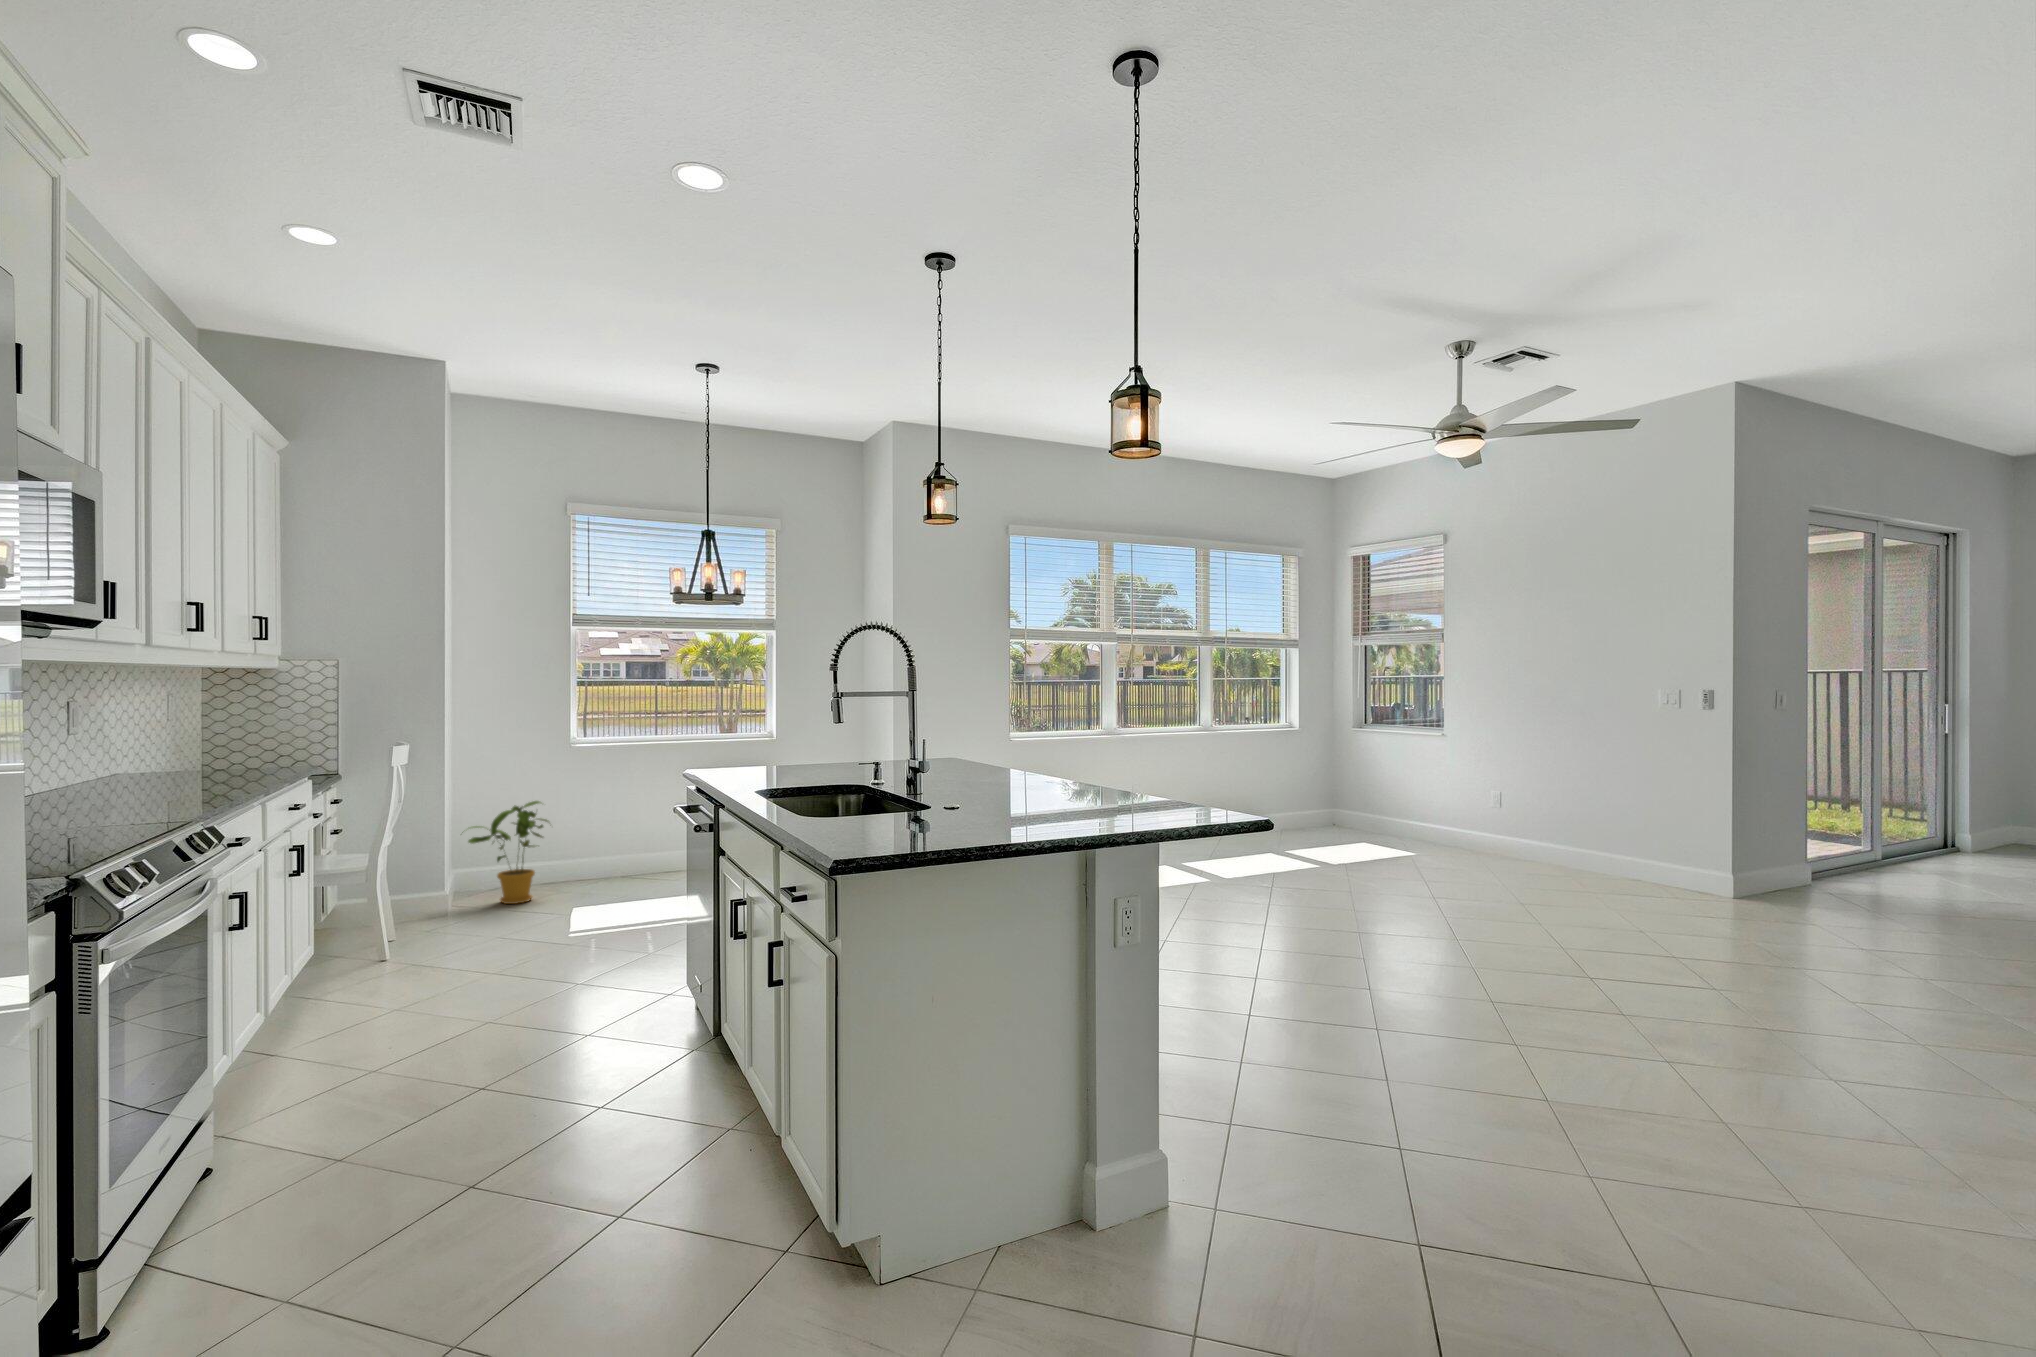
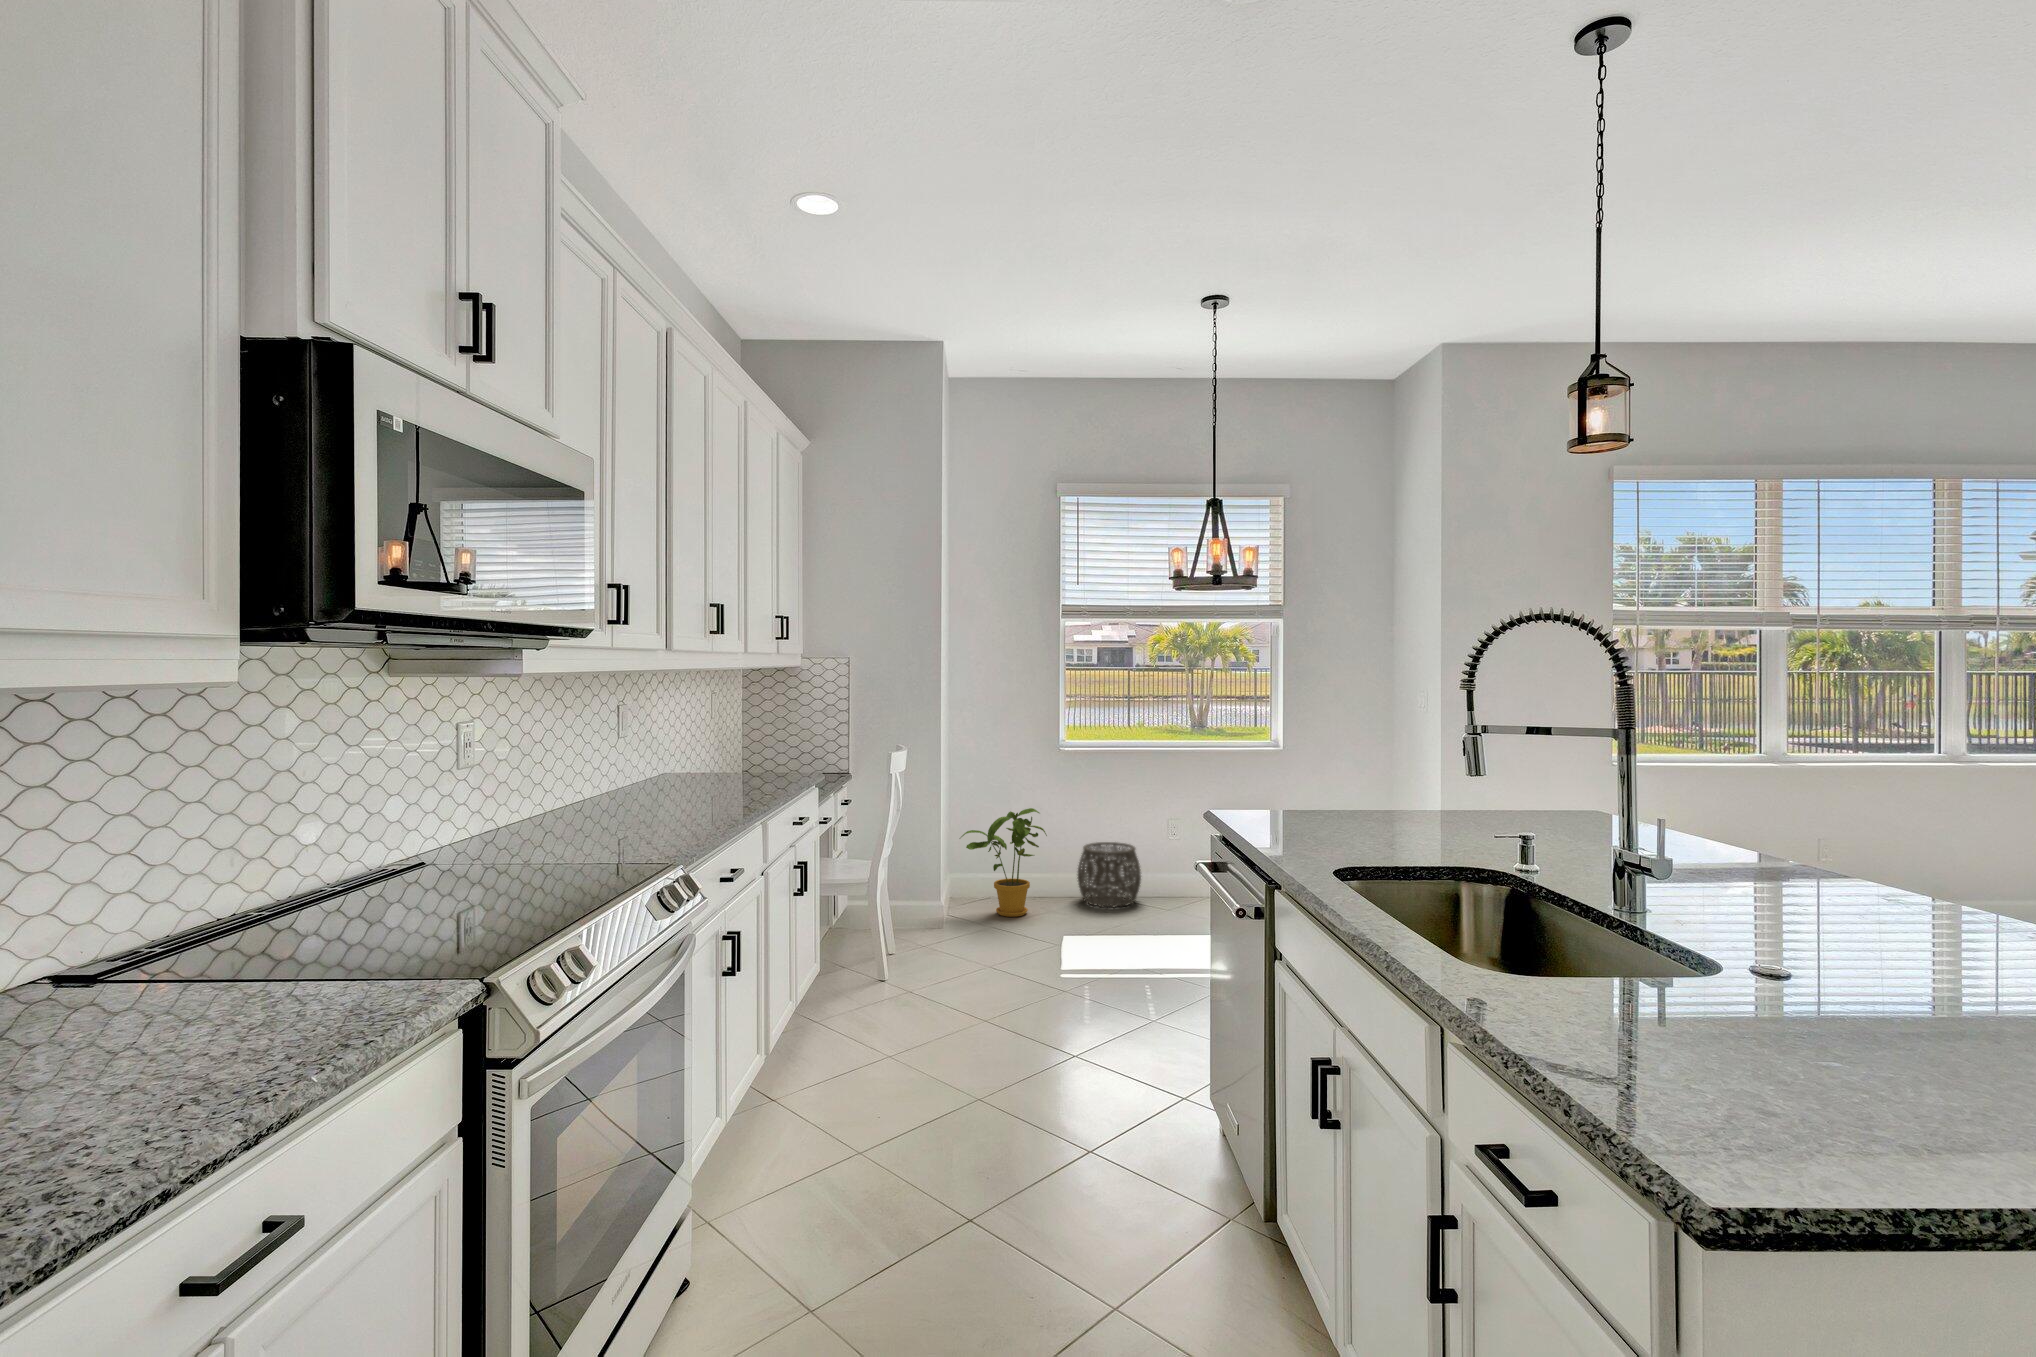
woven basket: none [583,830,646,888] -> present [1078,842,1141,907]

